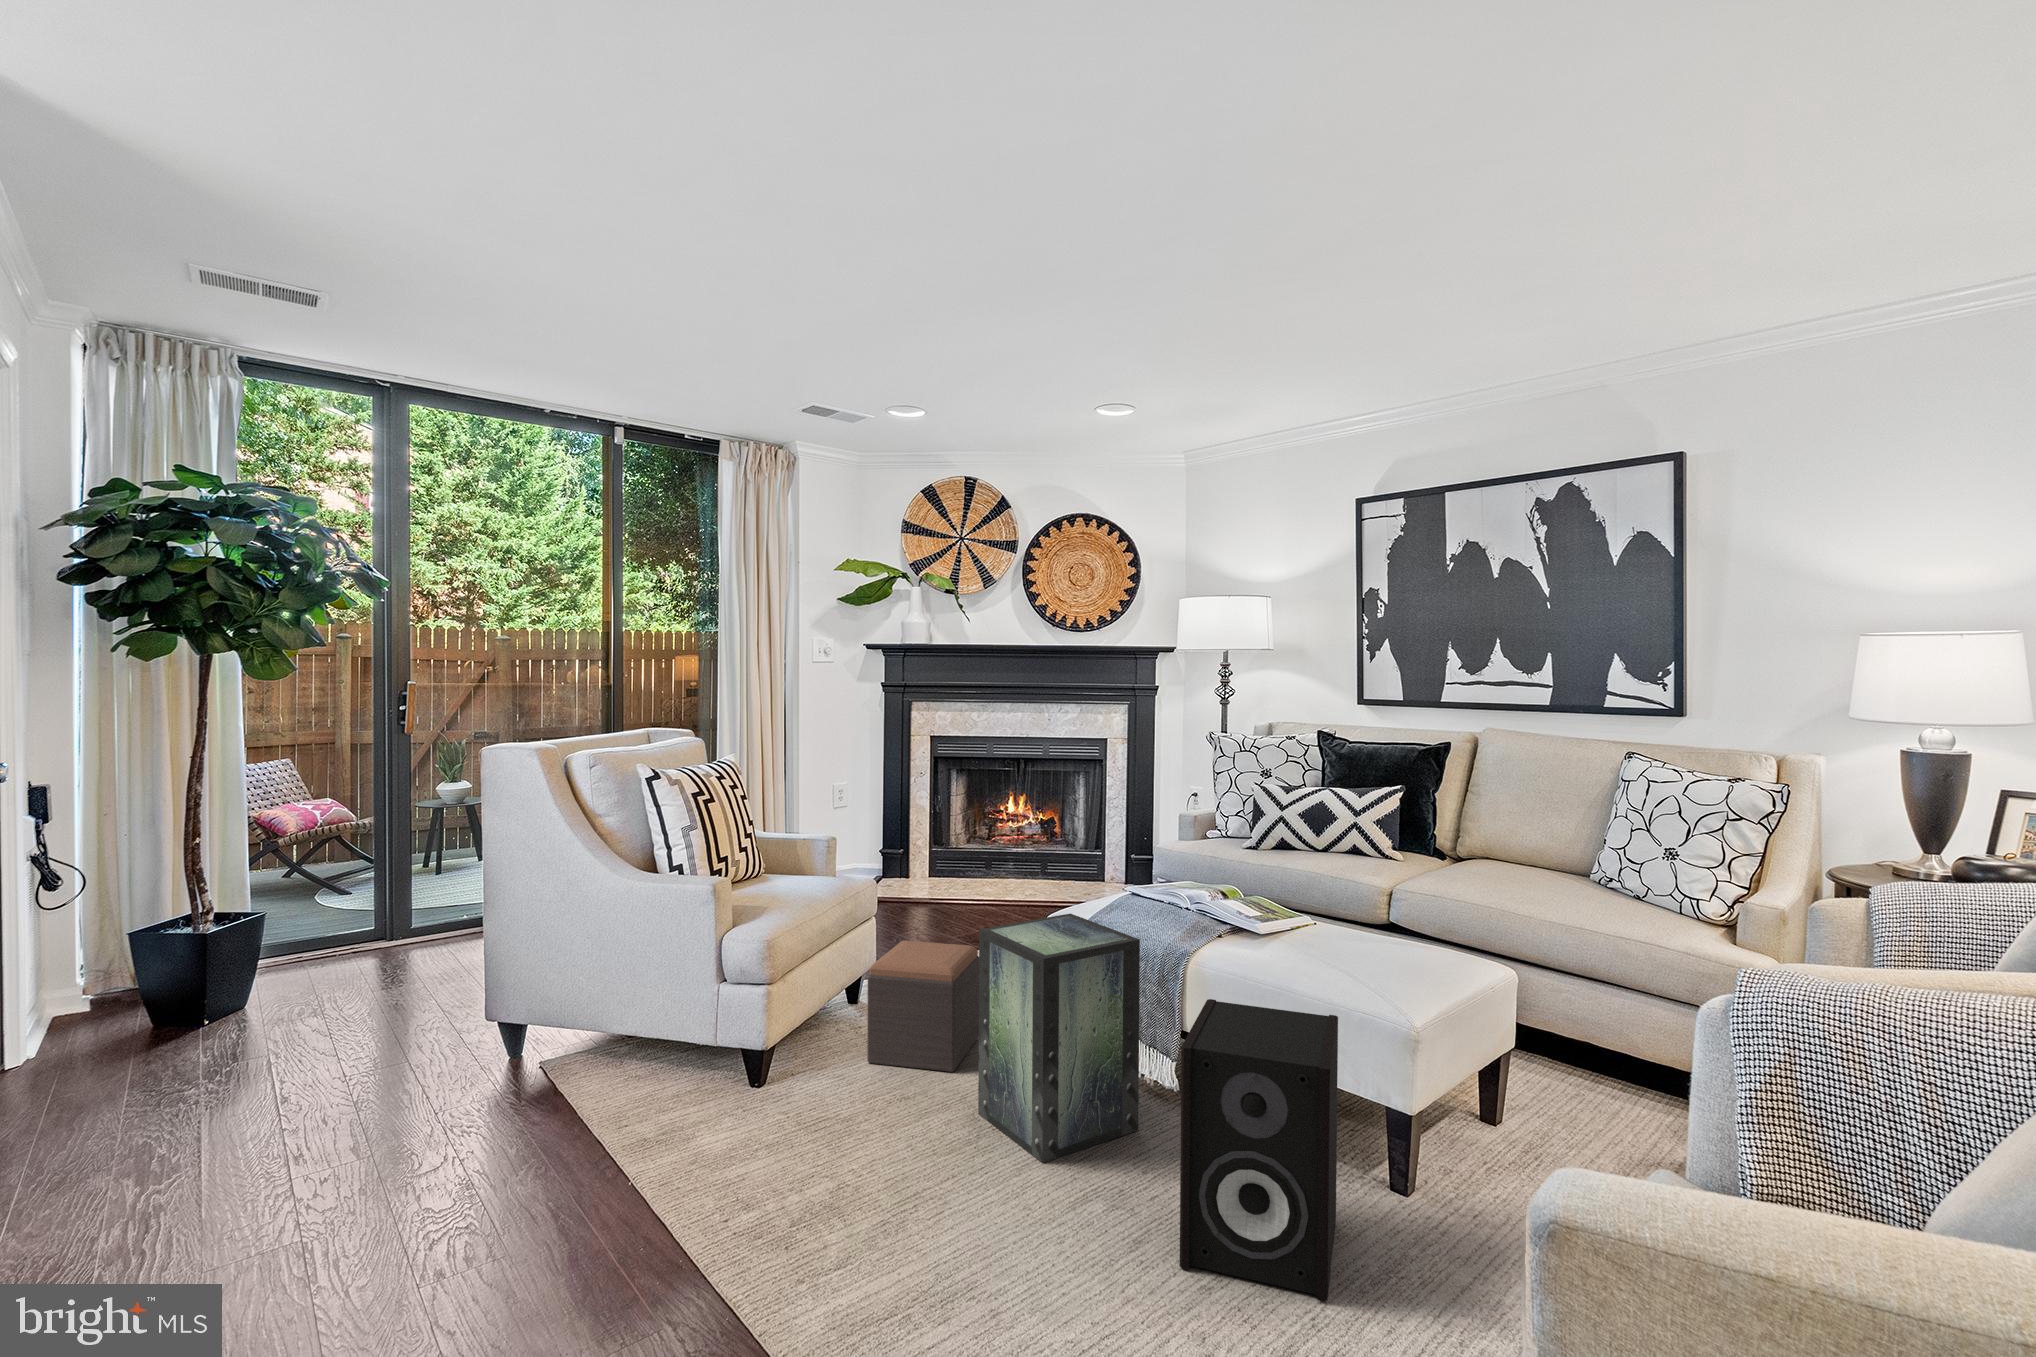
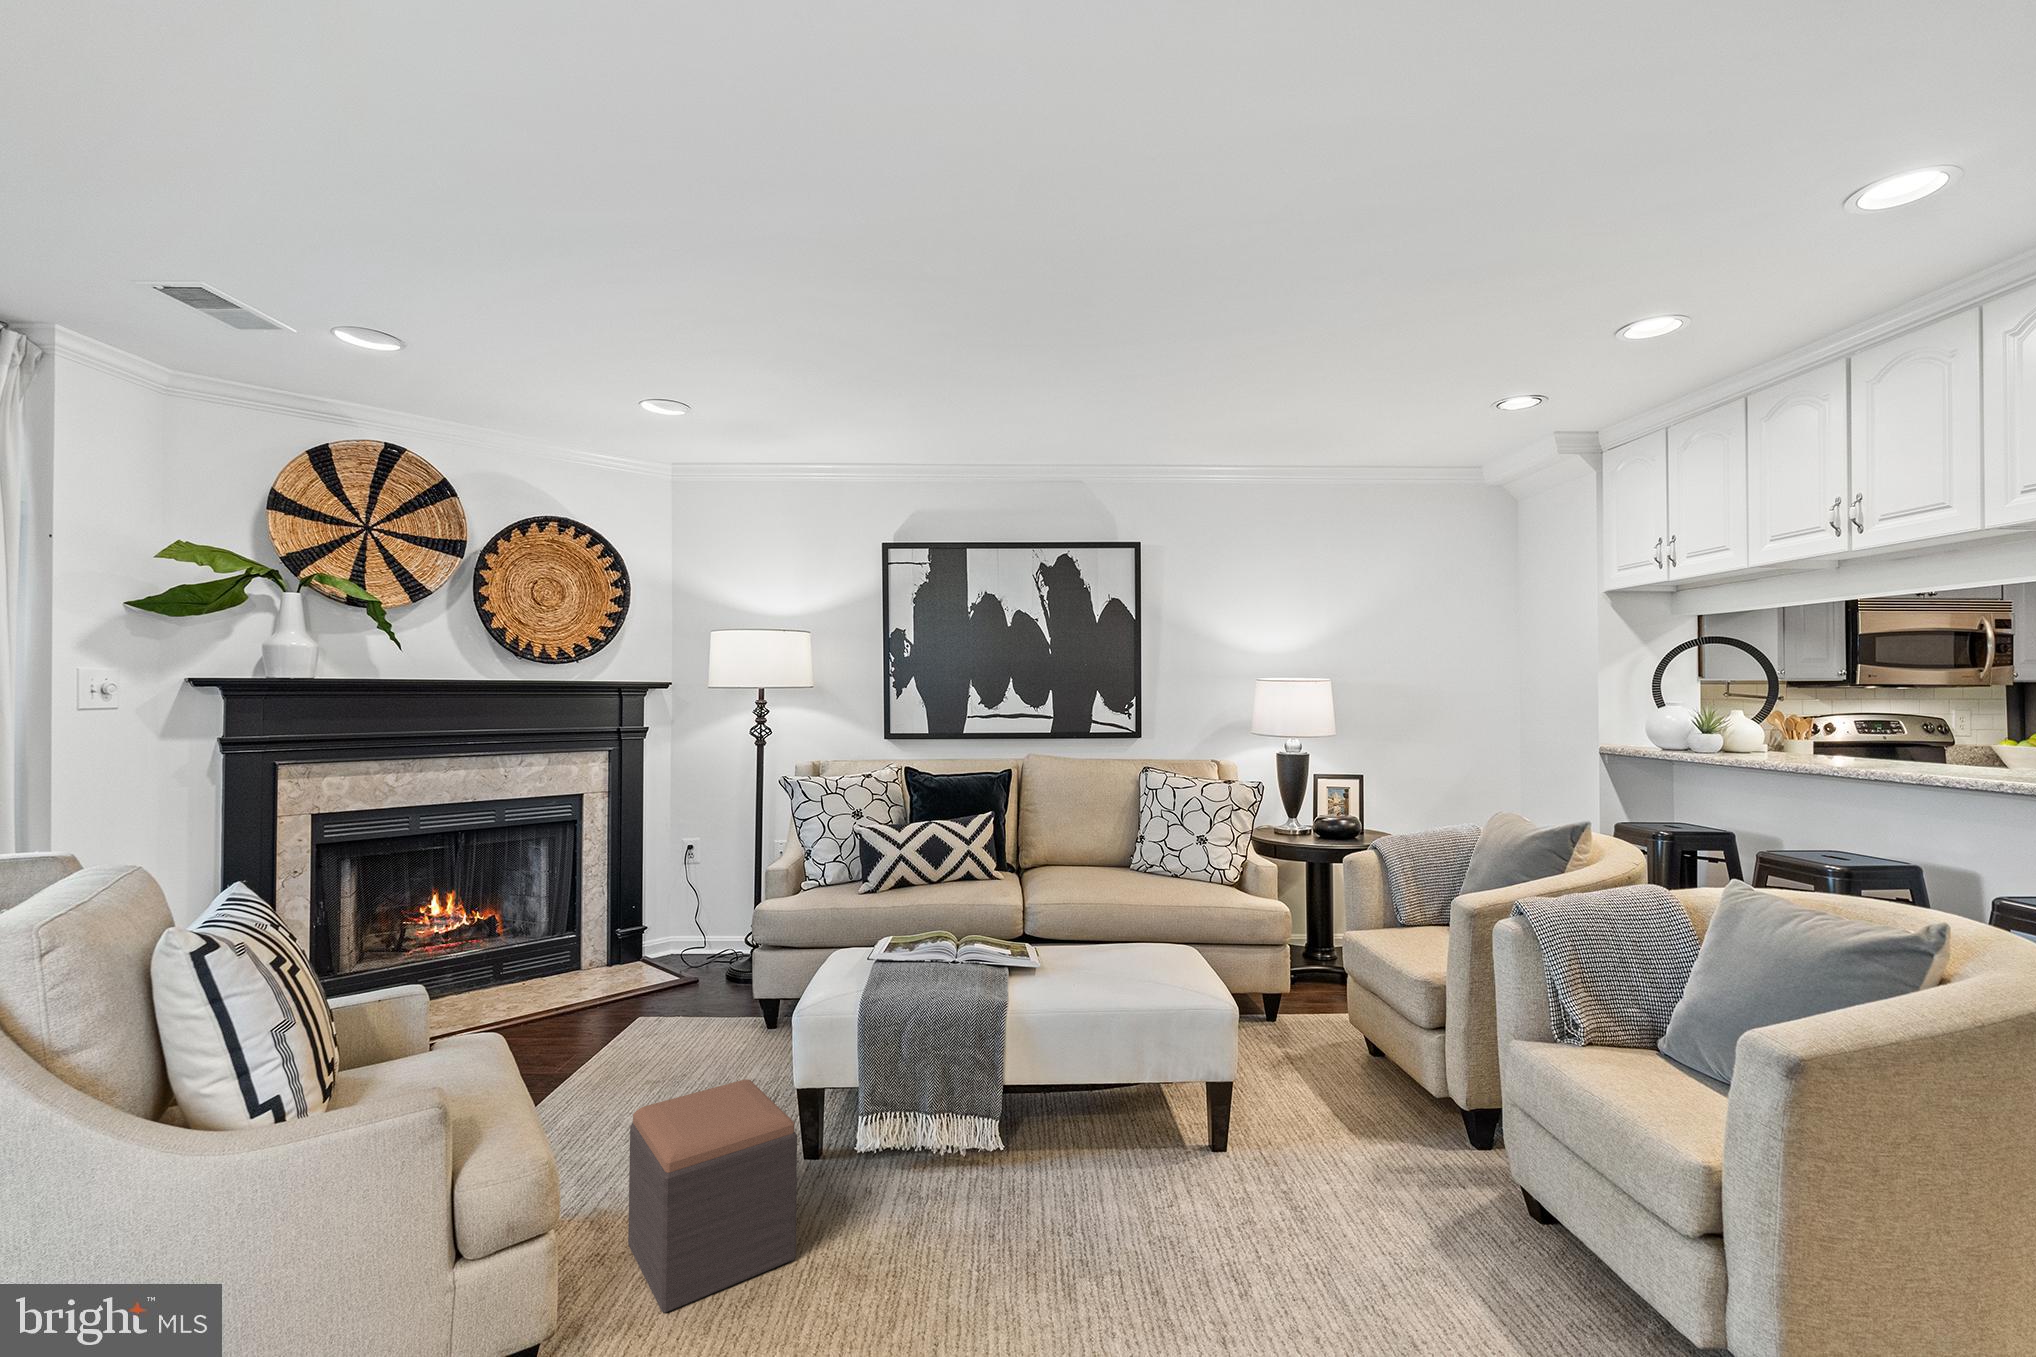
storage box: present [978,914,1140,1163] -> none [908,993,1064,1301]
speaker: present [1180,999,1338,1301] -> none [1203,1012,1399,1316]

